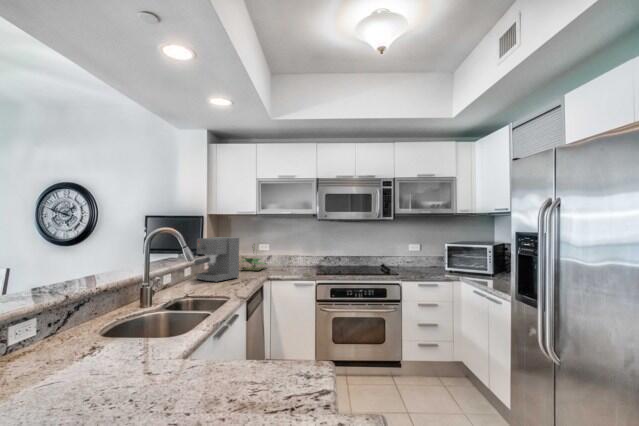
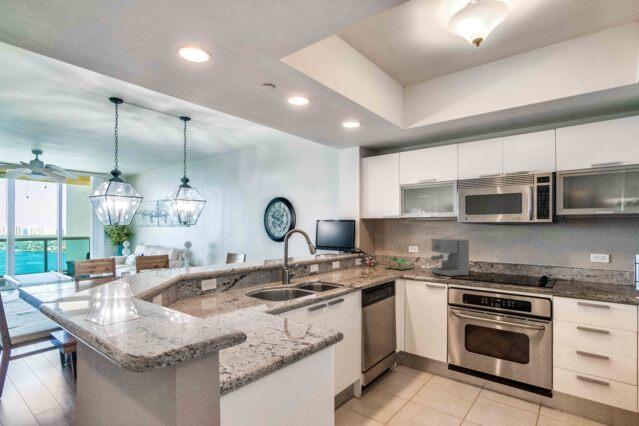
coffee maker: present [194,237,239,282] -> present [431,238,469,276]

